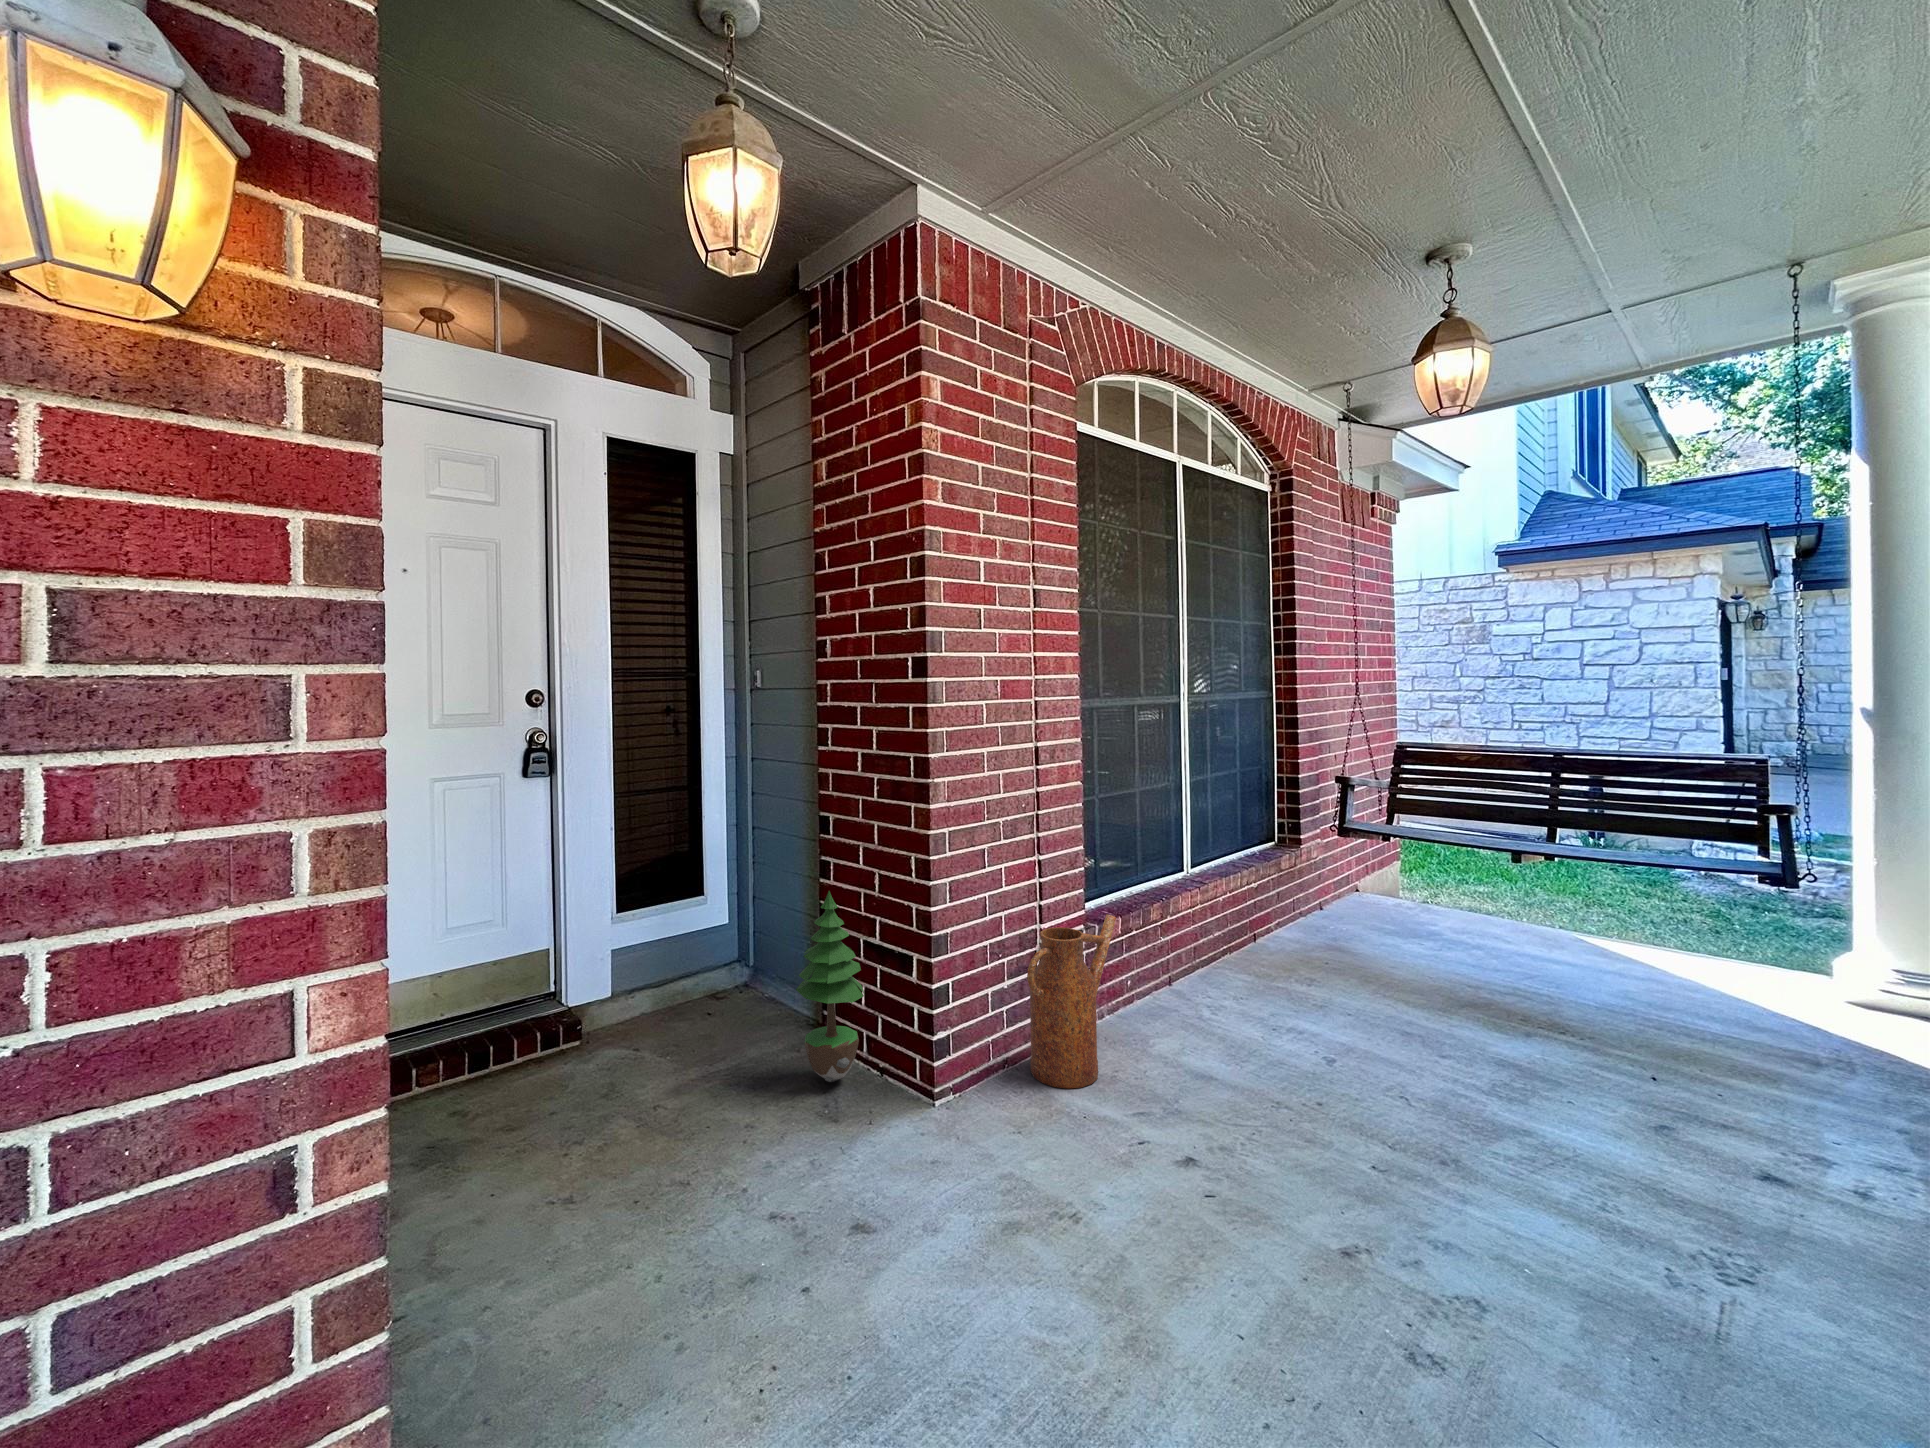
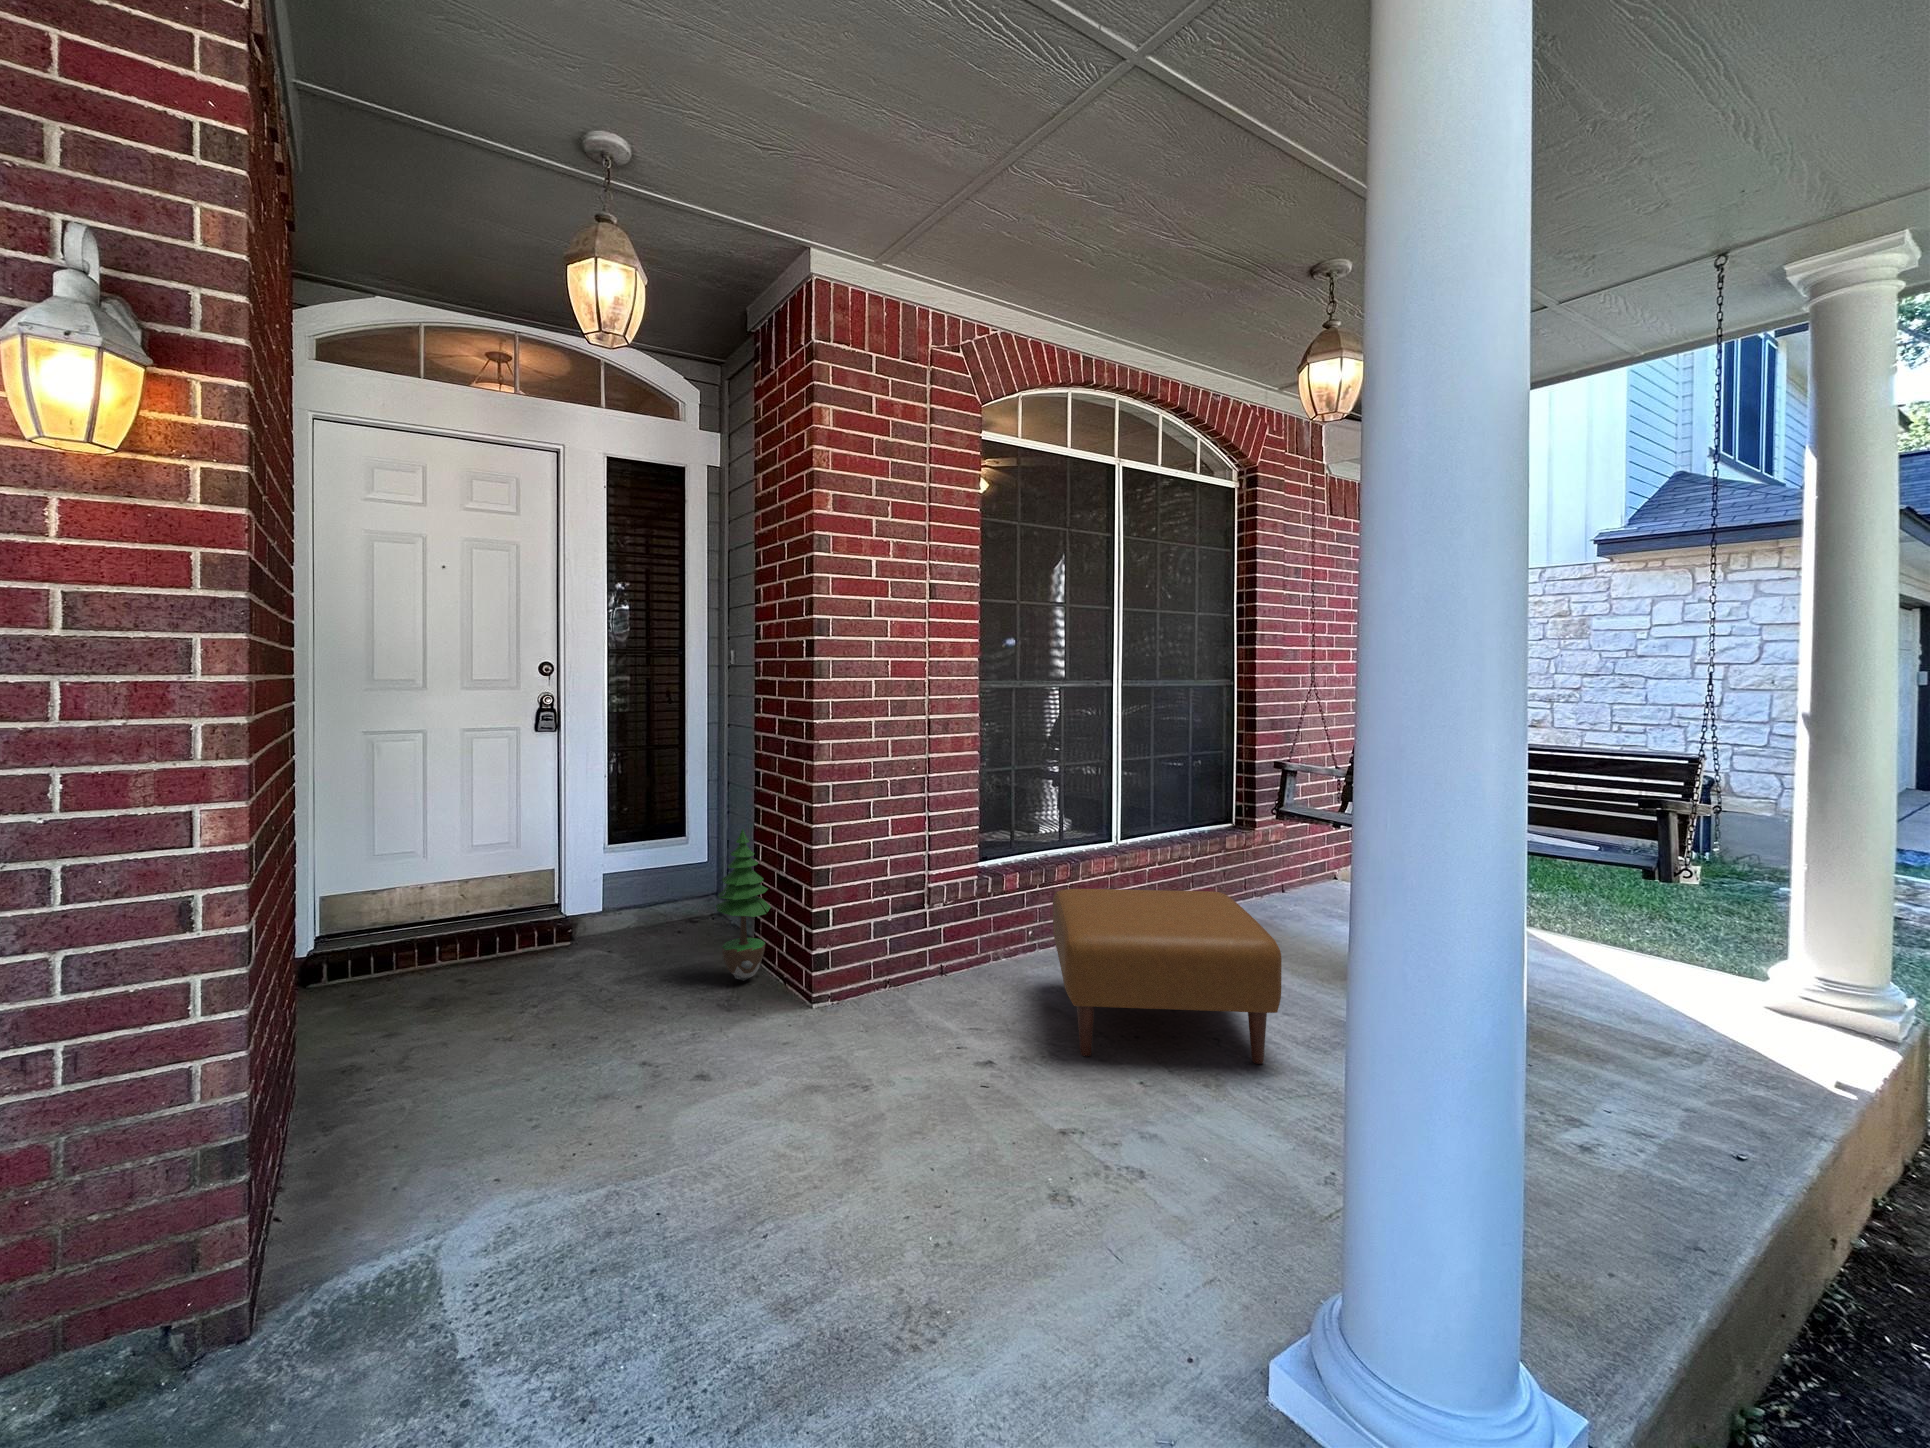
watering can: present [1027,914,1116,1089] -> none [890,864,990,1002]
ottoman: none [1194,931,1518,1144] -> present [1053,889,1282,1064]

